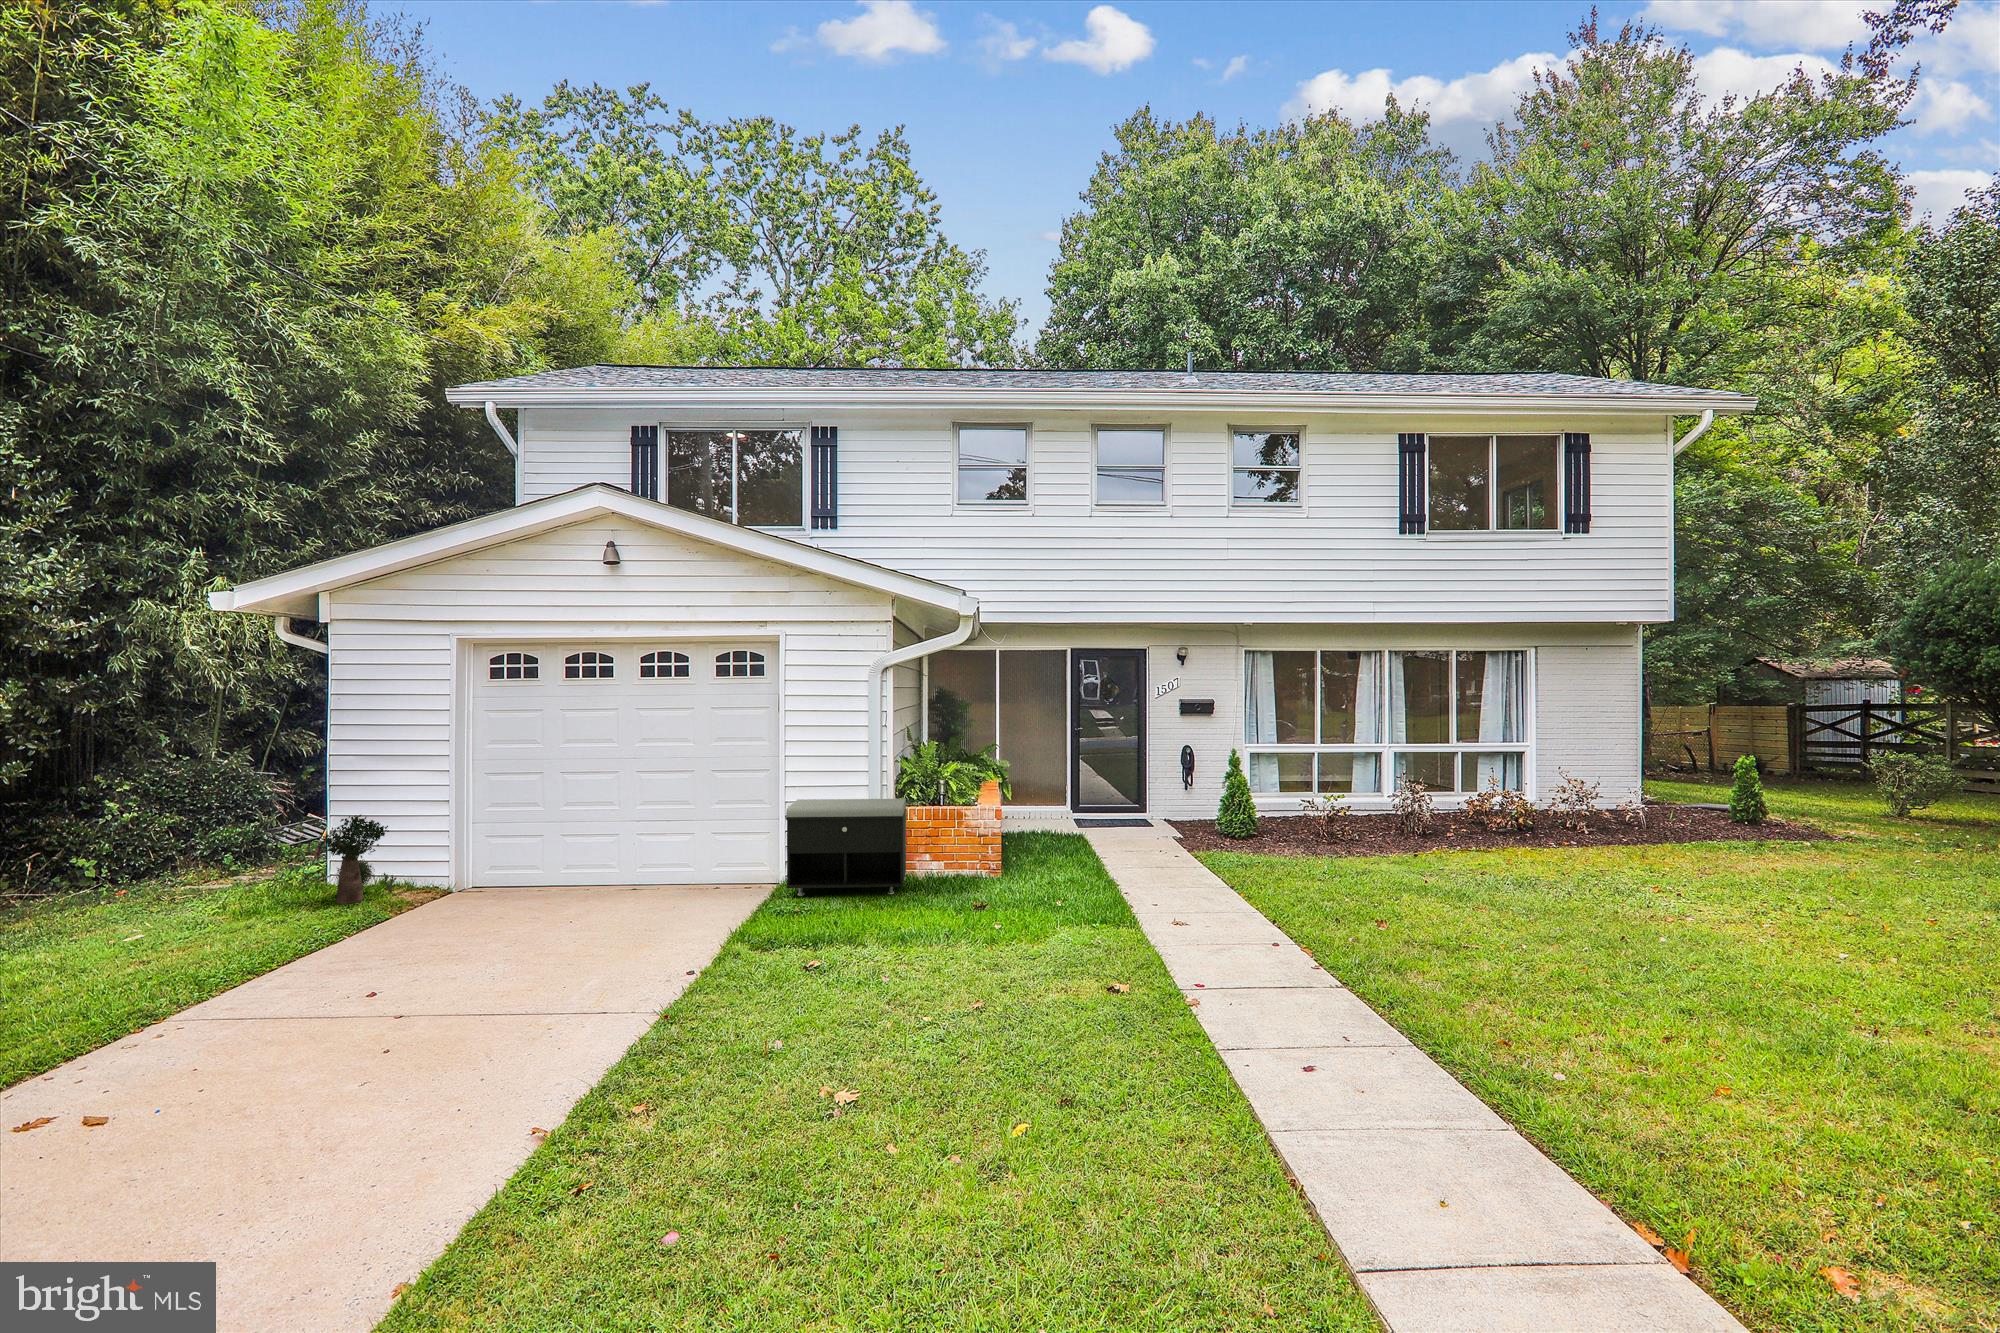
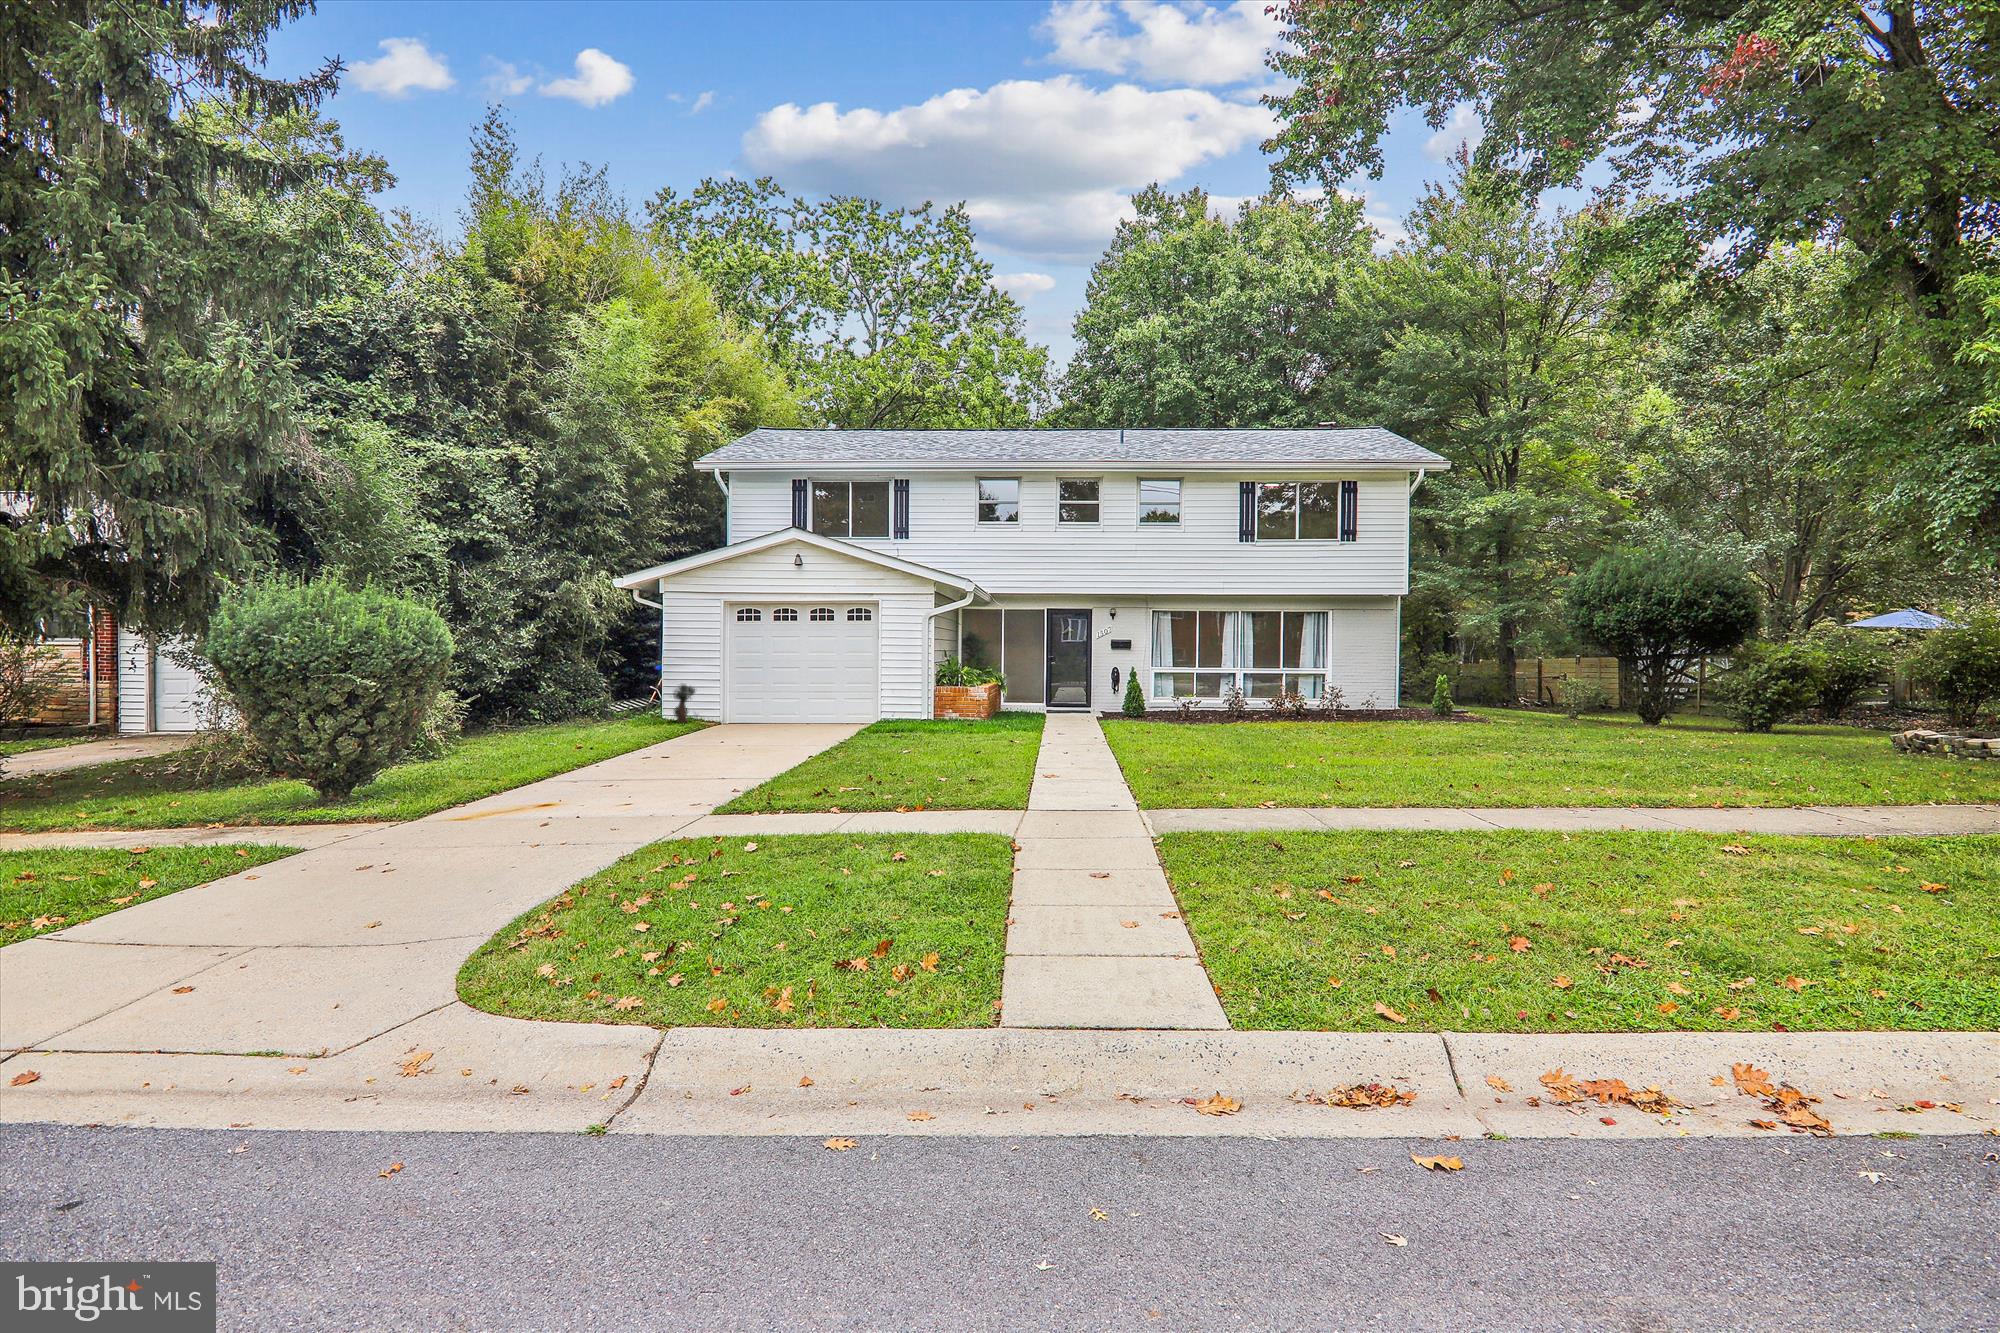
storage bench: present [786,799,906,896] -> none [881,681,940,725]

